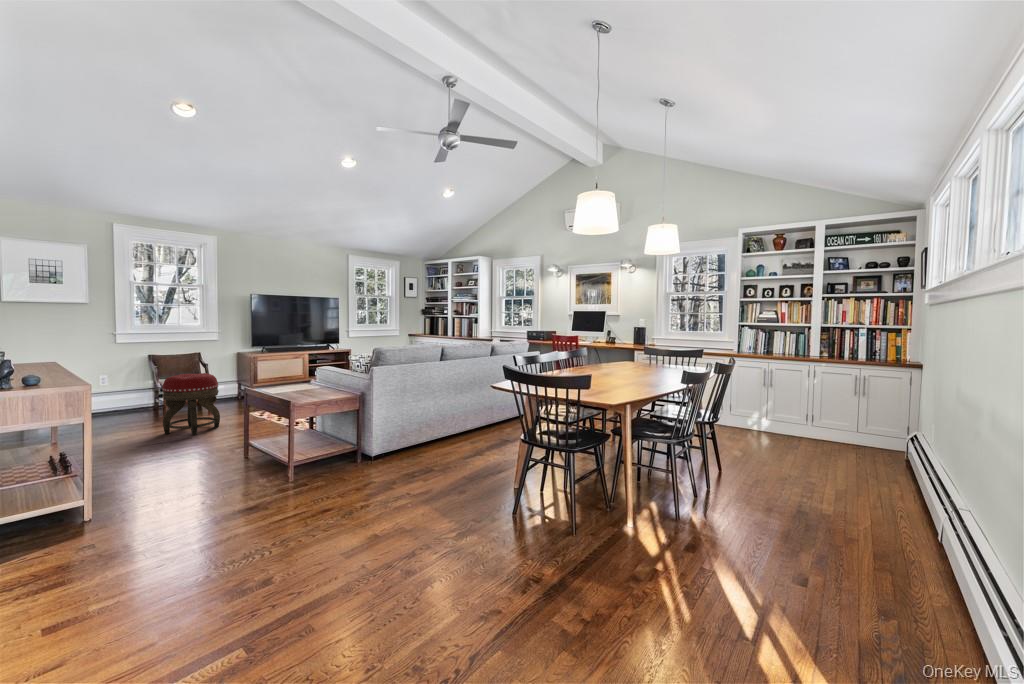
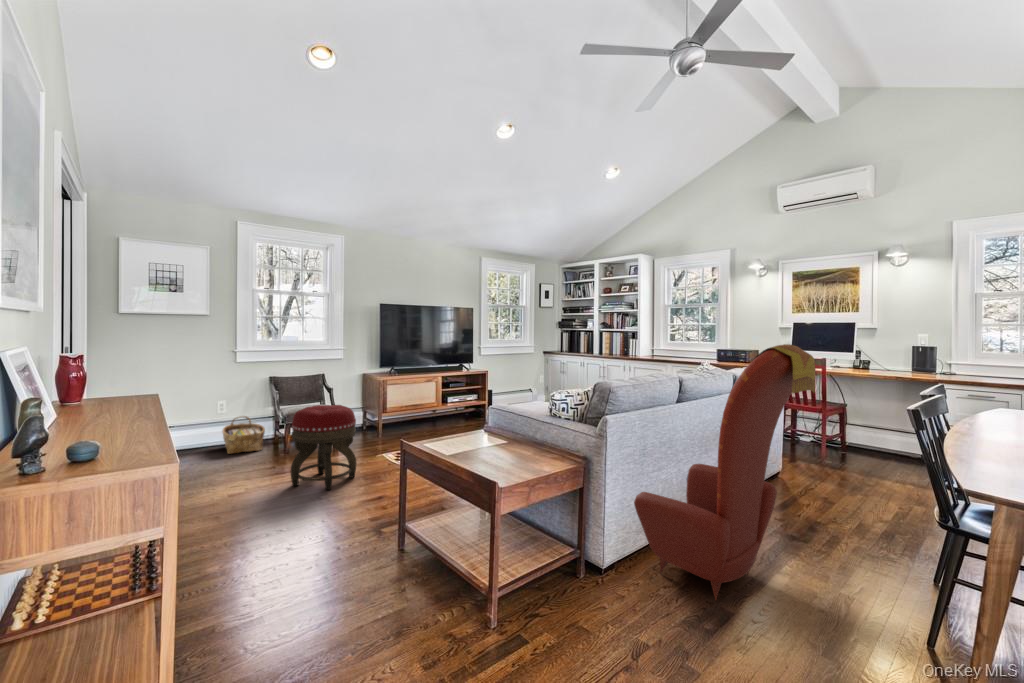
armchair: none [384,324,479,470] -> present [634,344,815,600]
woven basket: none [105,387,145,417] -> present [222,416,265,454]

